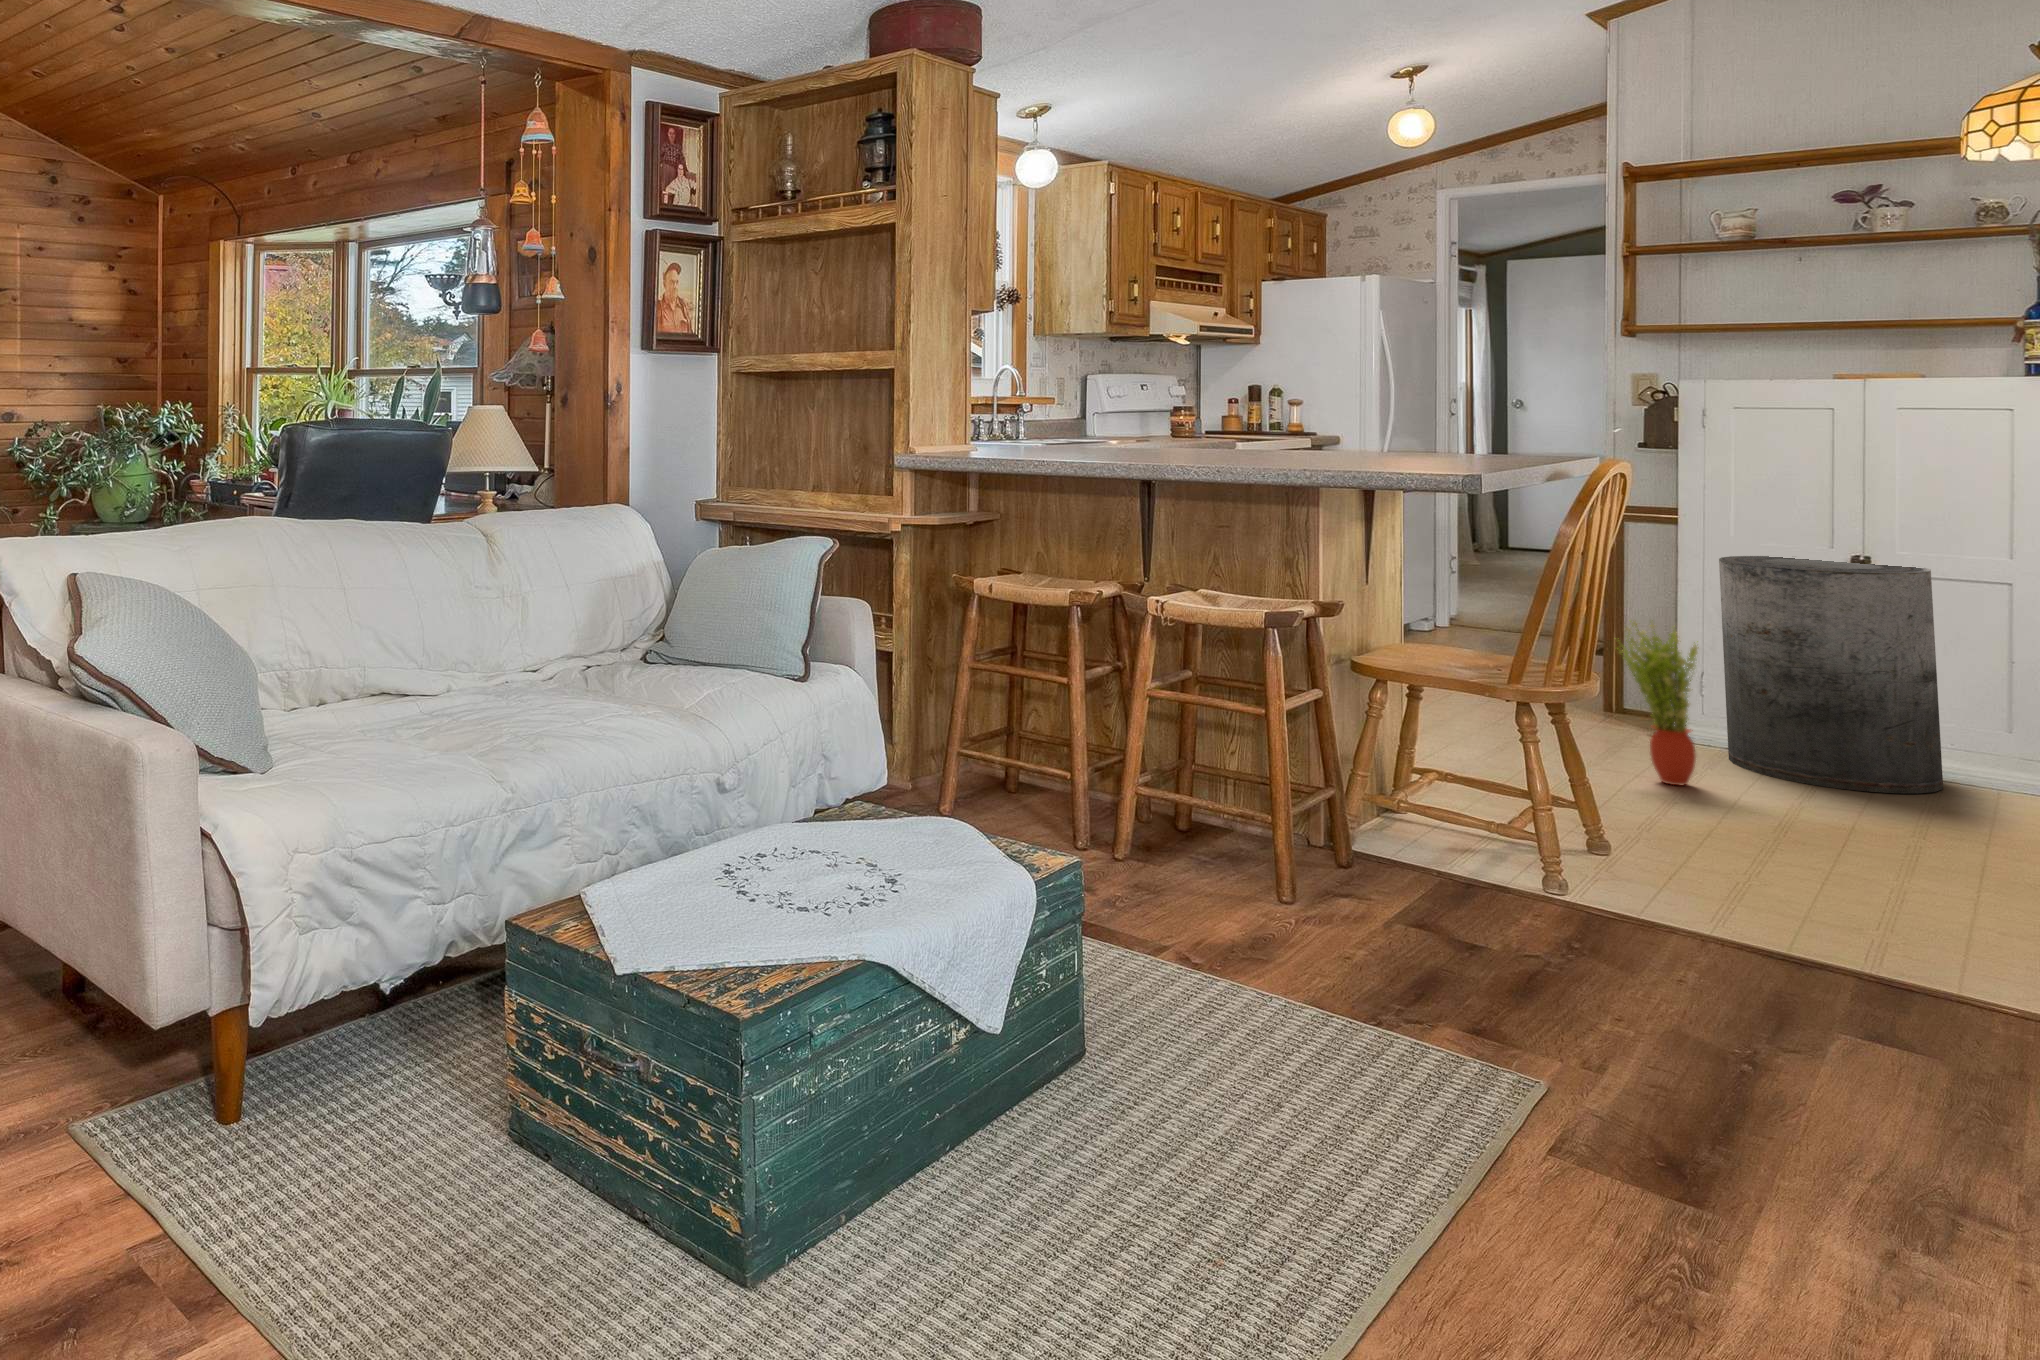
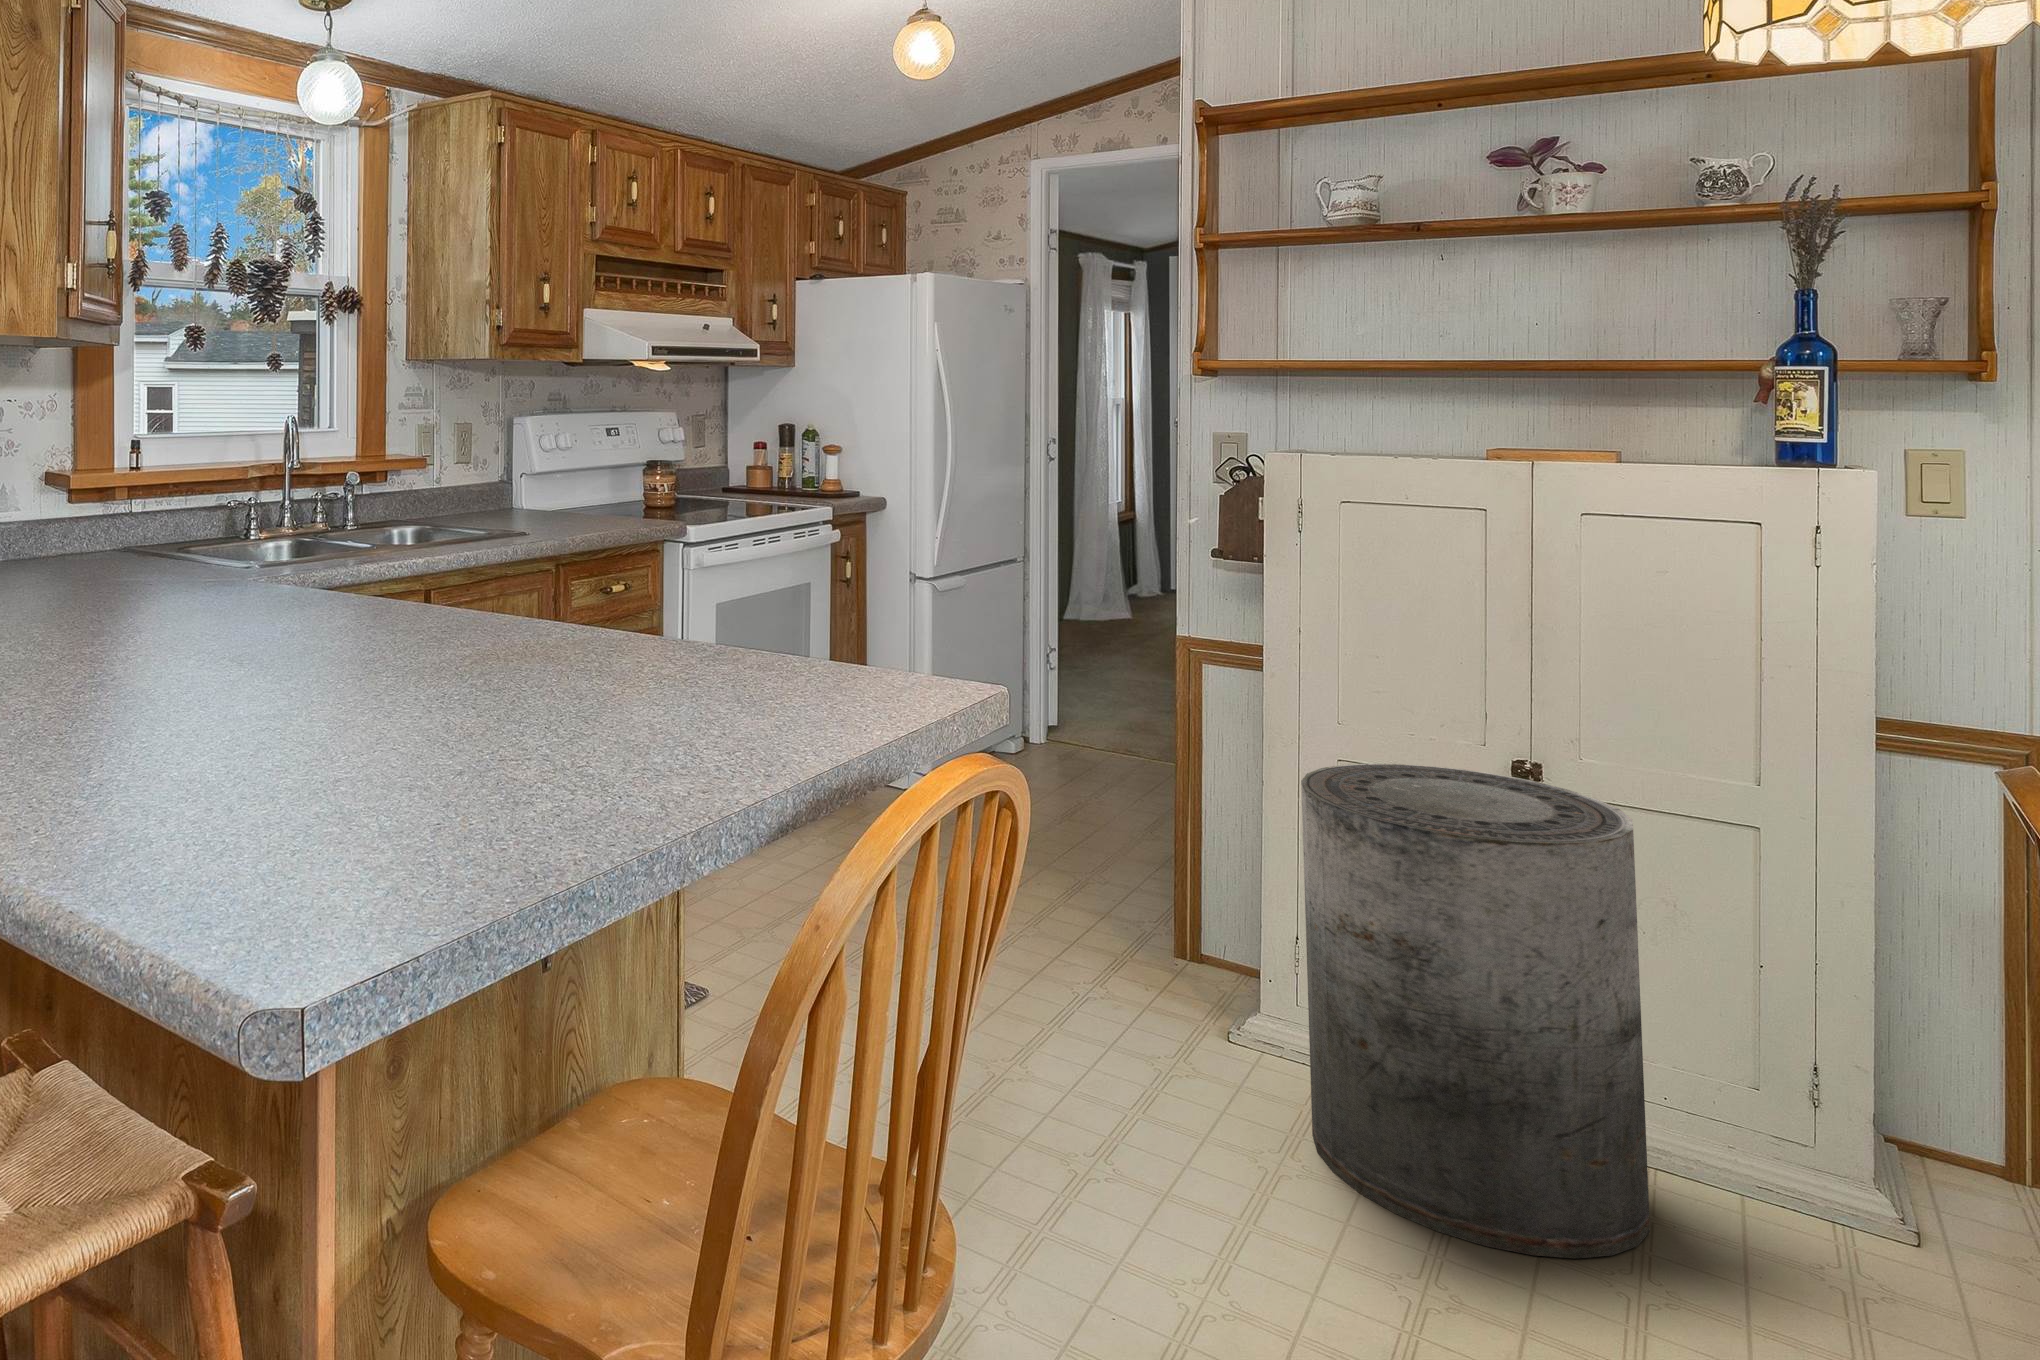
potted plant: present [1617,621,1699,786] -> none [1104,929,1246,1264]

